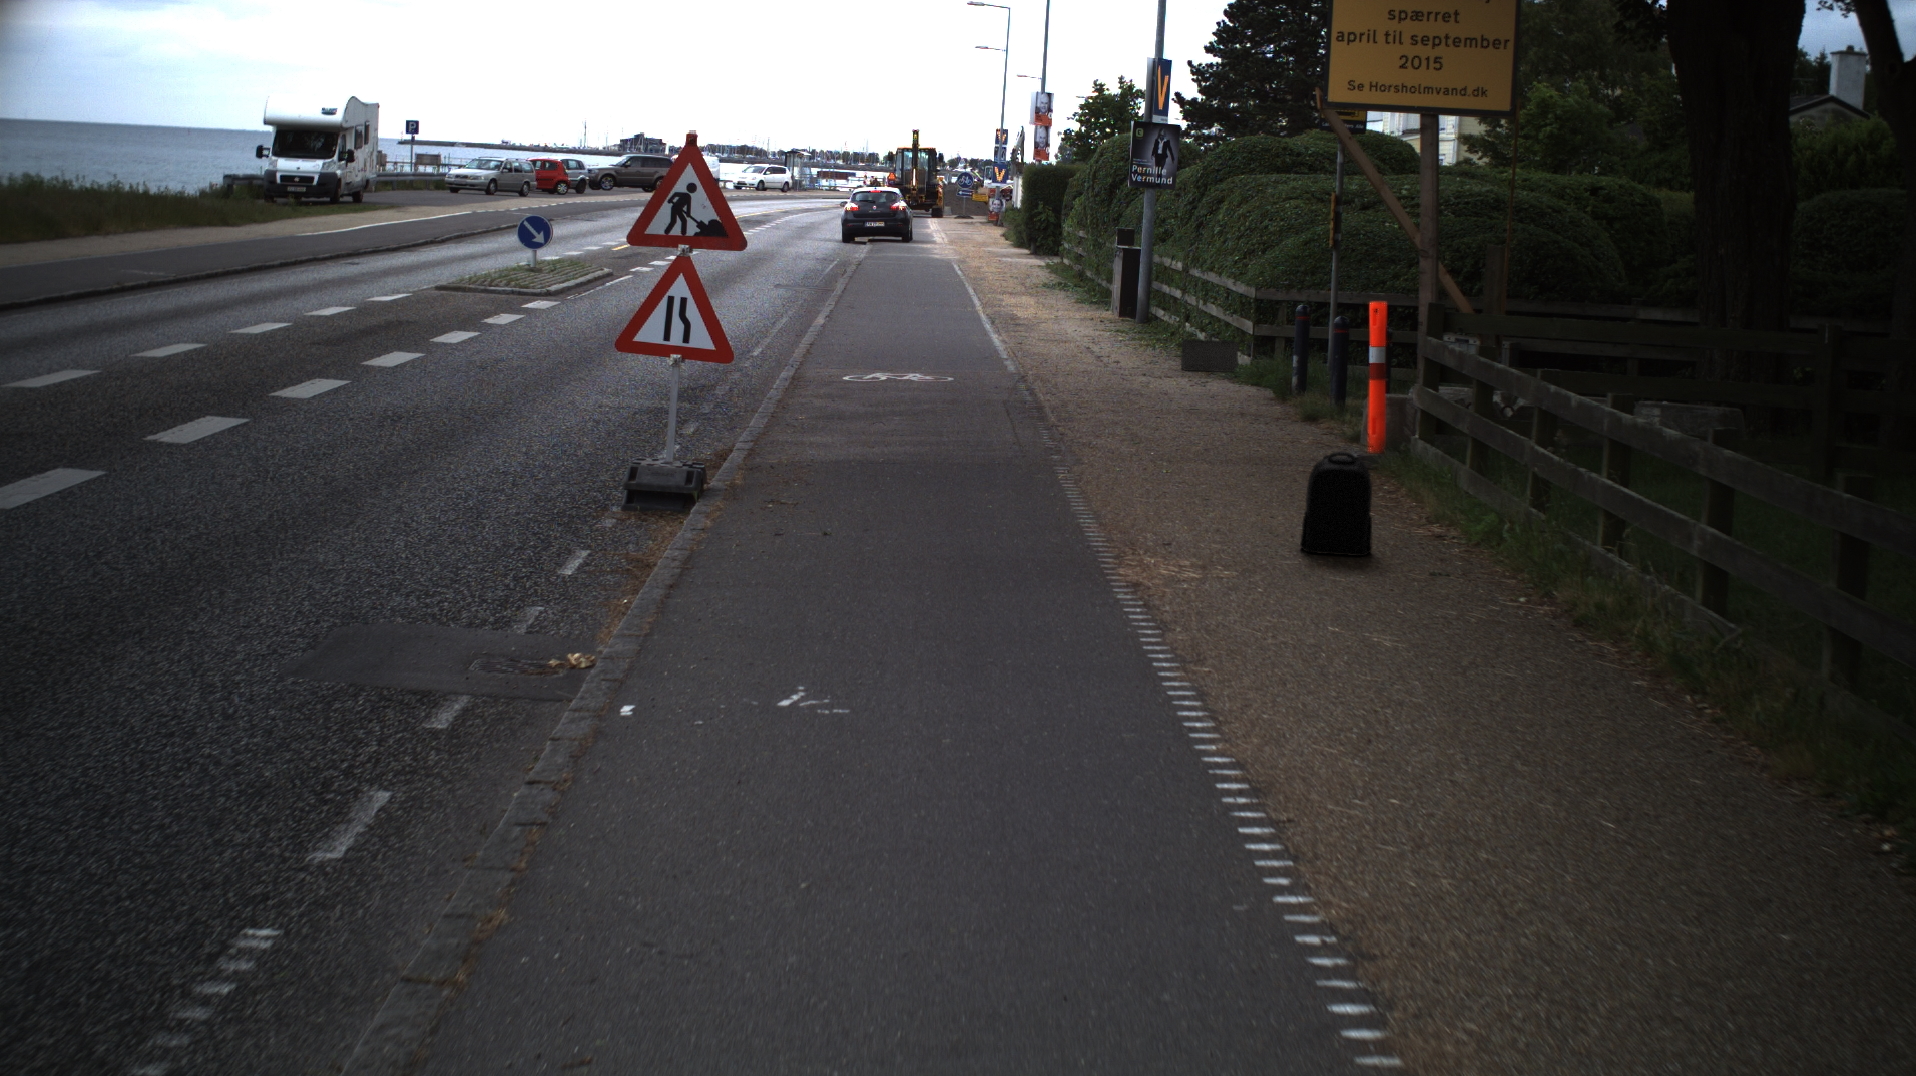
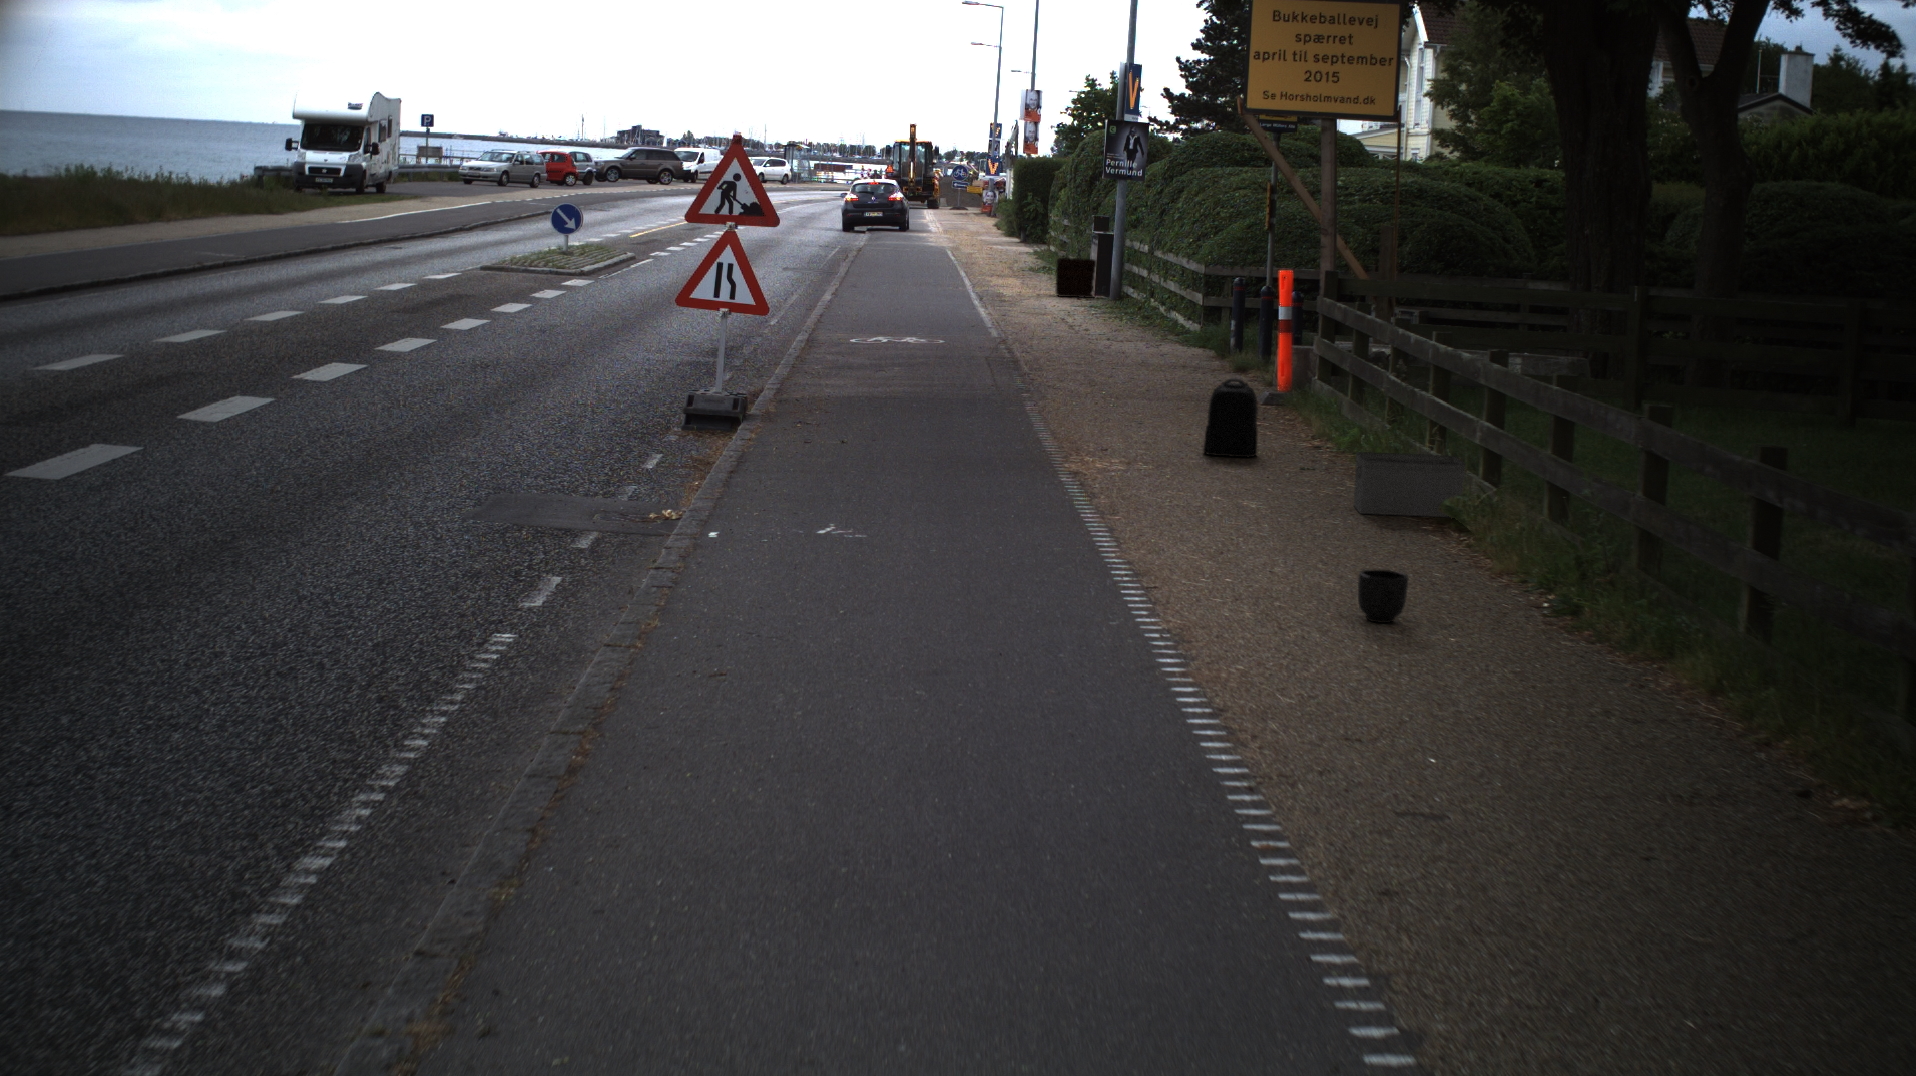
wooden crate: none [1076,275,1123,320] -> present [1056,258,1096,298]
storage bin: present [1181,339,1239,372] -> present [1353,452,1465,517]
planter: none [1635,816,1720,907] -> present [1358,570,1408,623]

